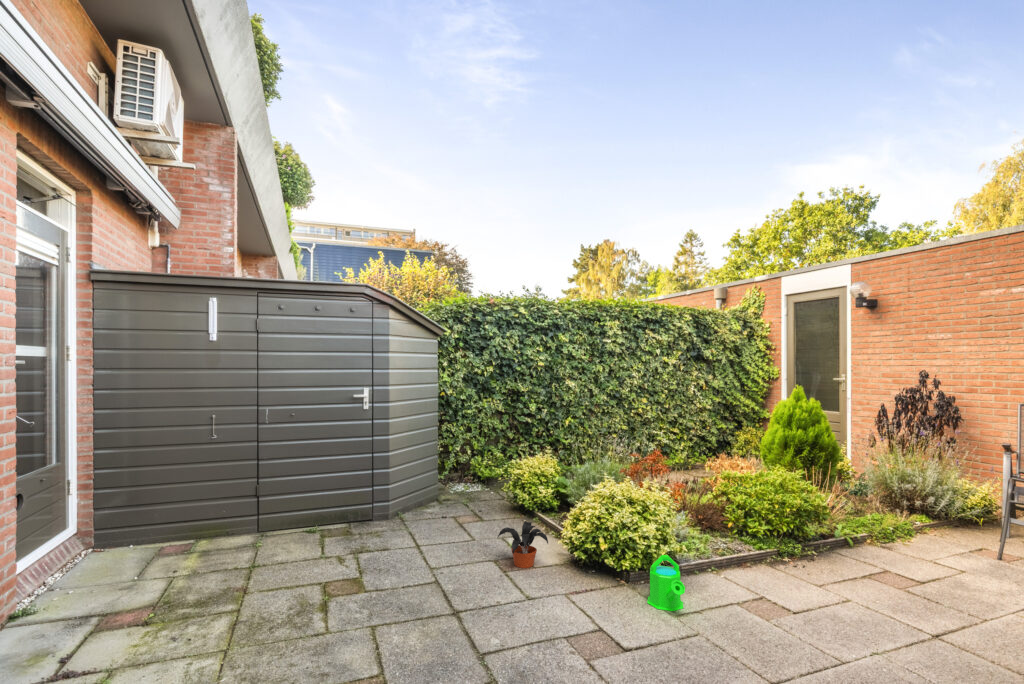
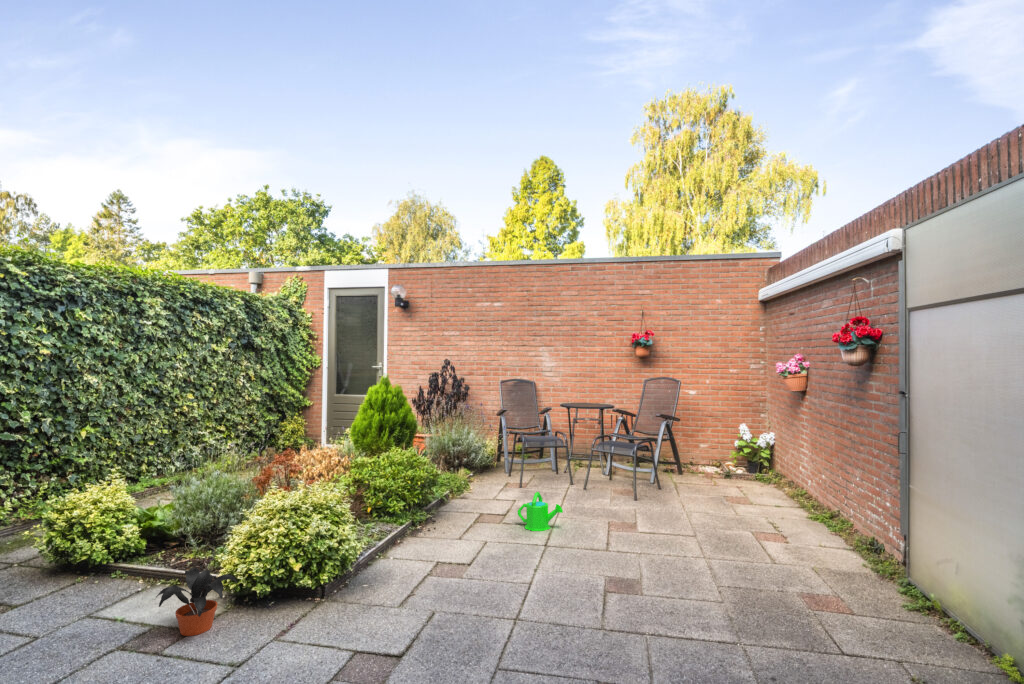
watering can: present [647,555,685,611] -> present [518,492,563,531]

